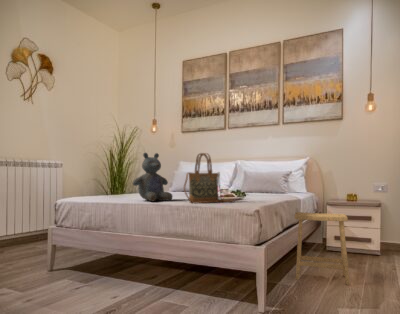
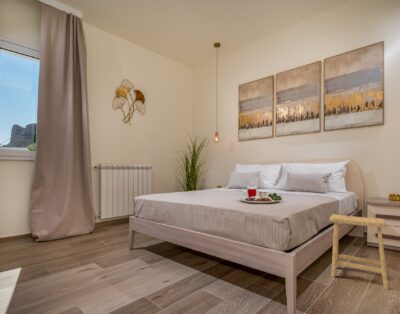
stuffed bear: present [133,153,172,201] -> none [189,163,220,202]
handbag: present [184,153,233,203] -> none [226,164,270,206]

